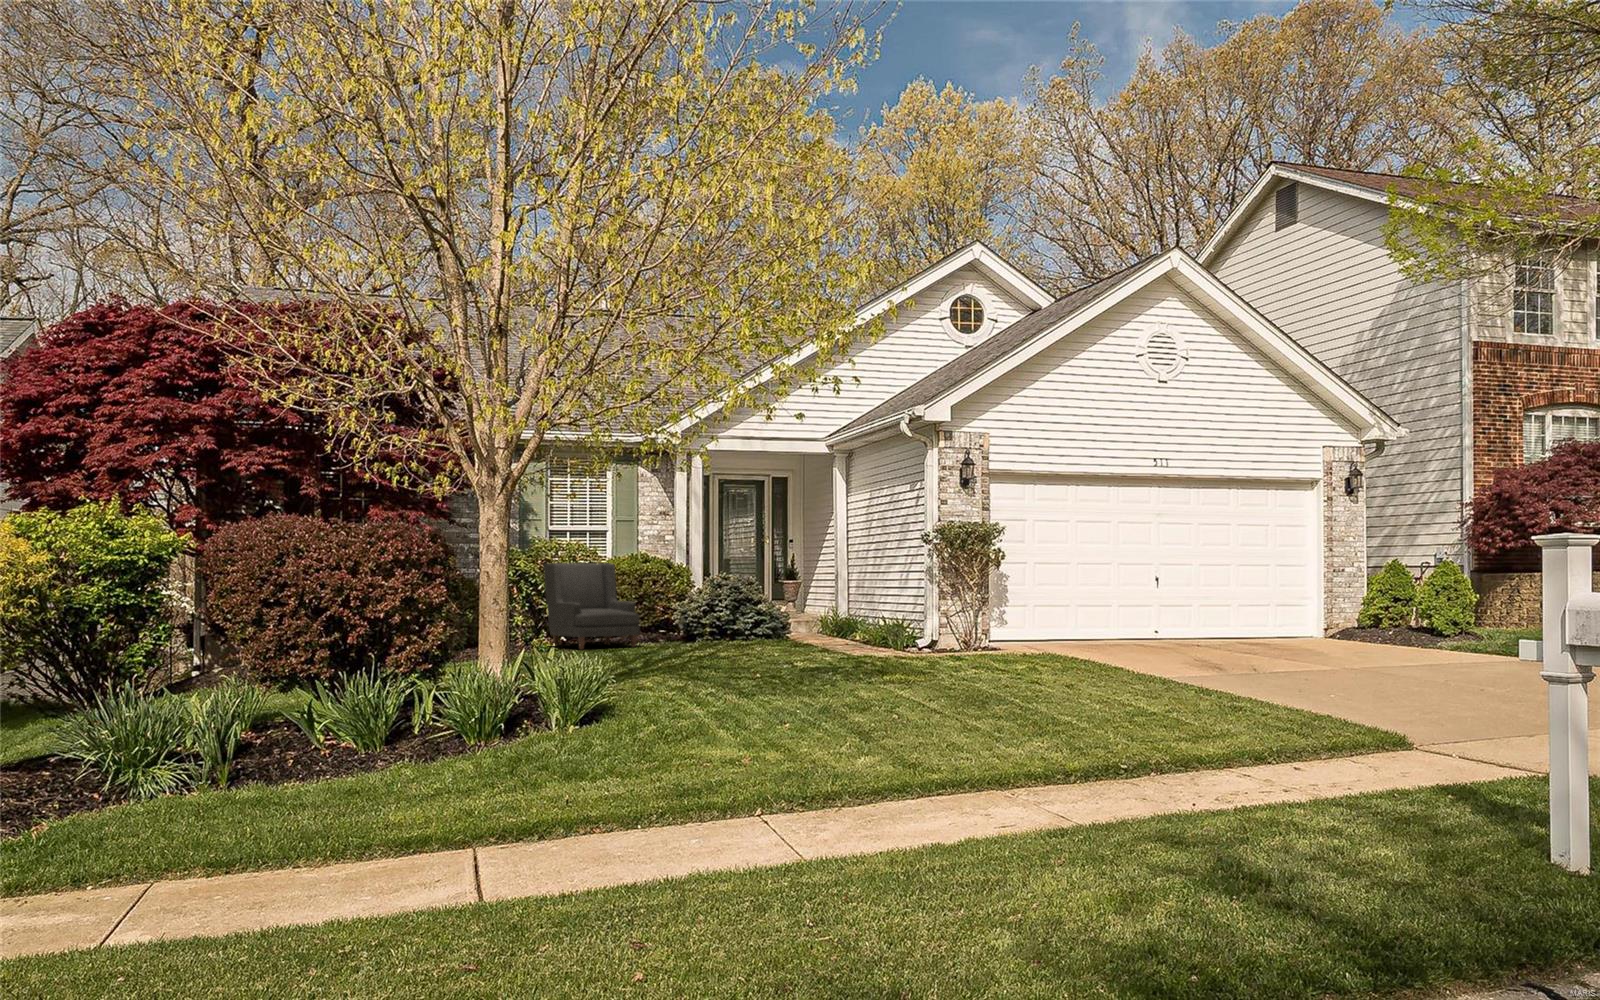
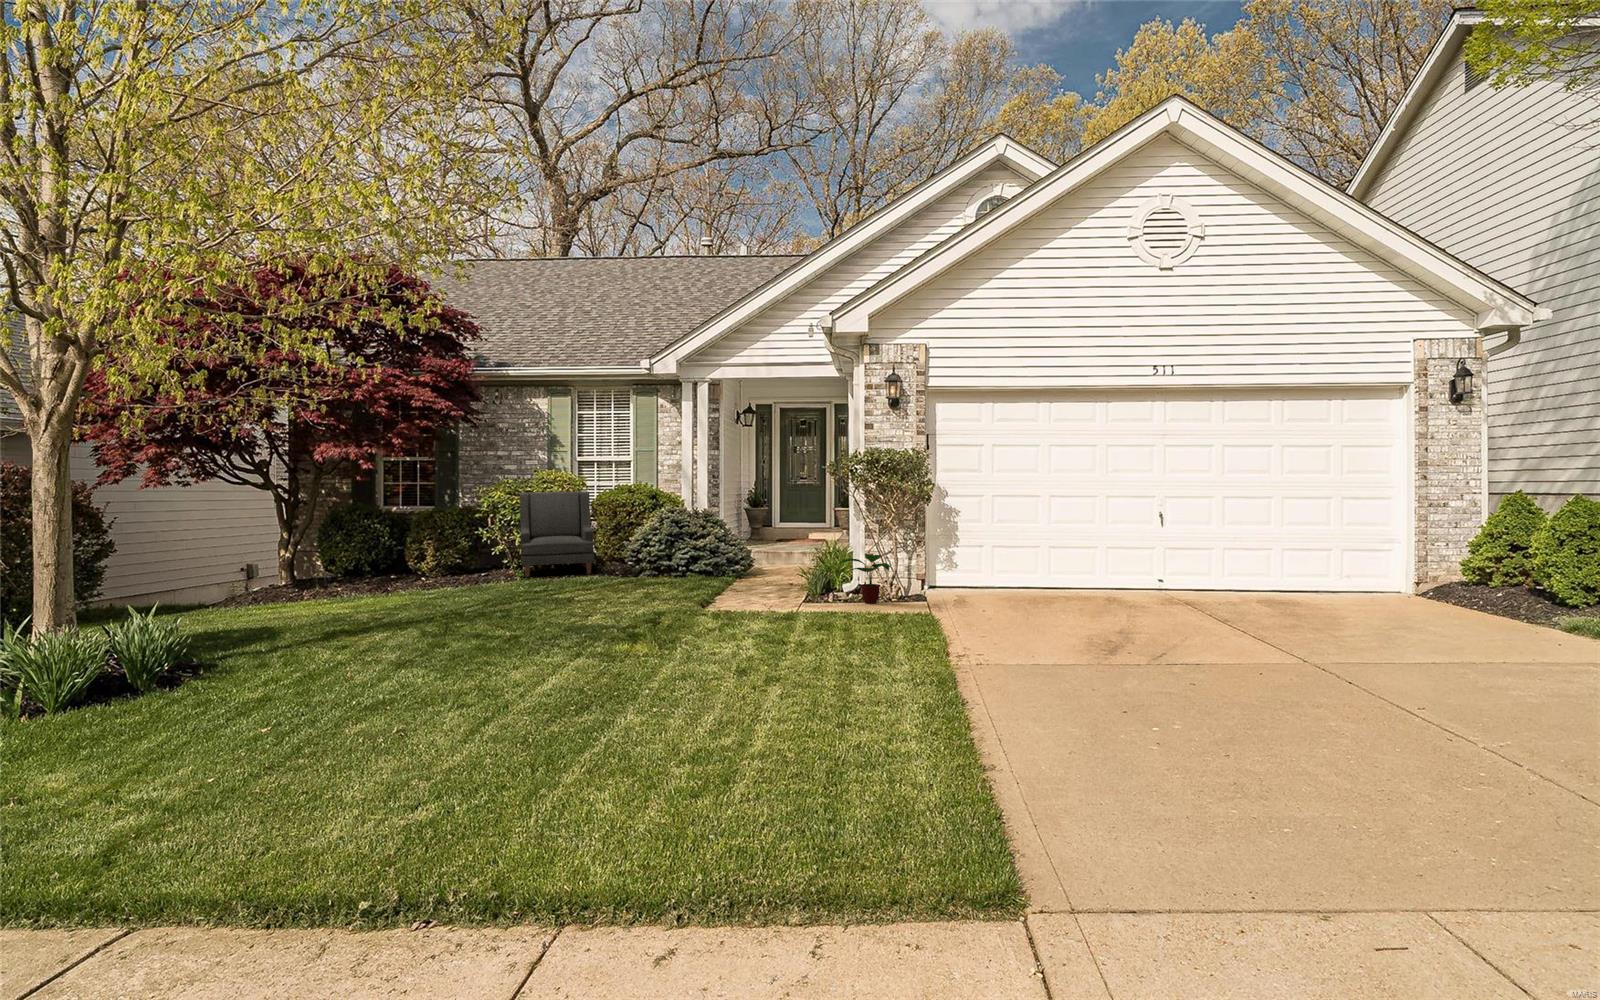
potted plant: none [933,612,981,654] -> present [839,554,892,604]

